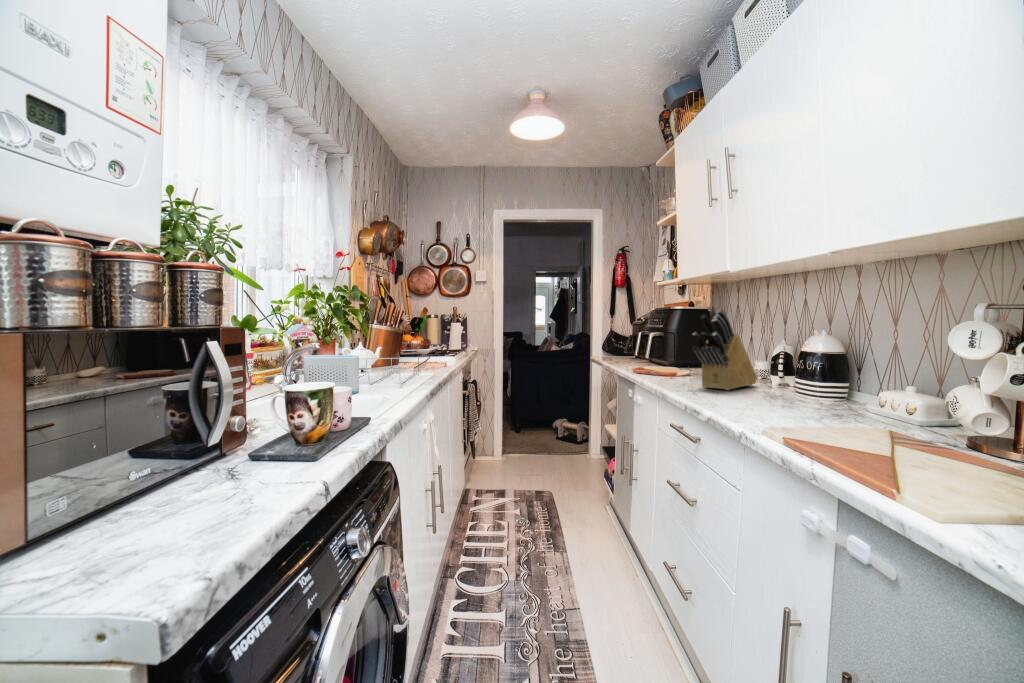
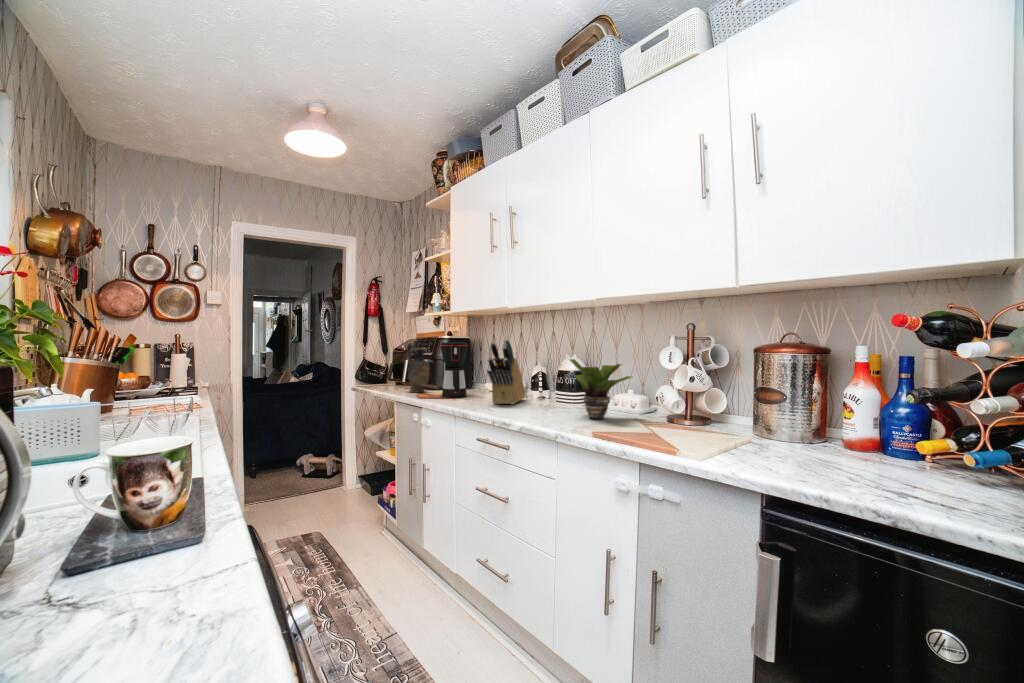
ceramic pitcher: none [628,314,653,368] -> present [407,343,430,393]
coffee maker: none [656,314,689,376] -> present [440,342,468,397]
potted plant: none [784,336,897,423] -> present [570,359,632,419]

